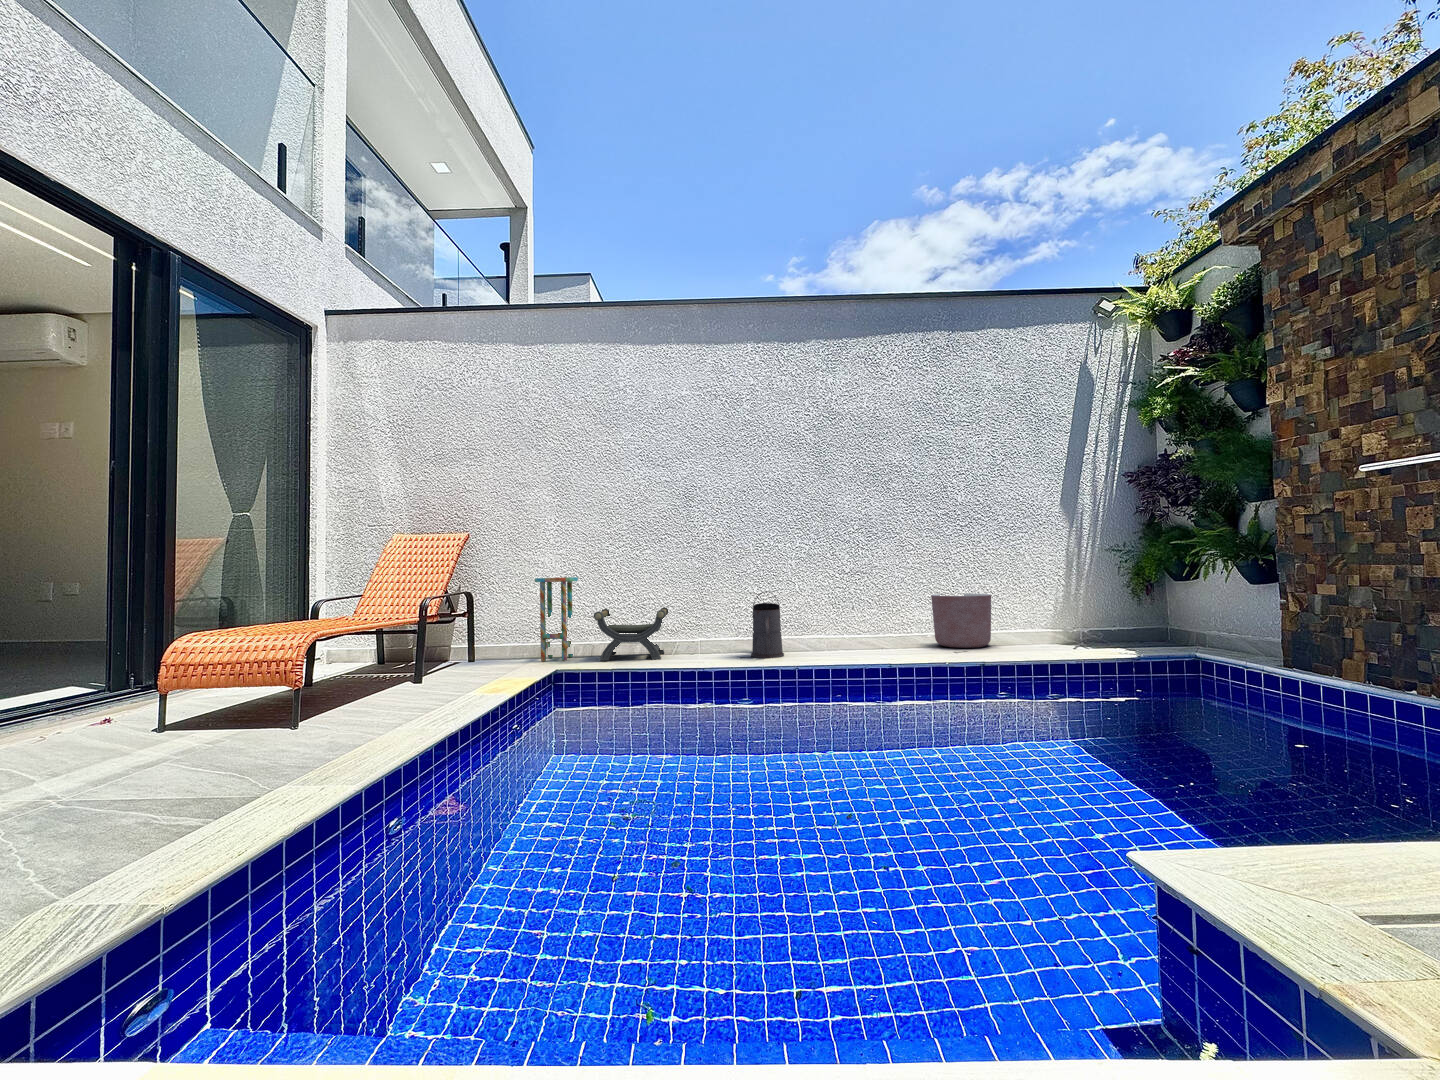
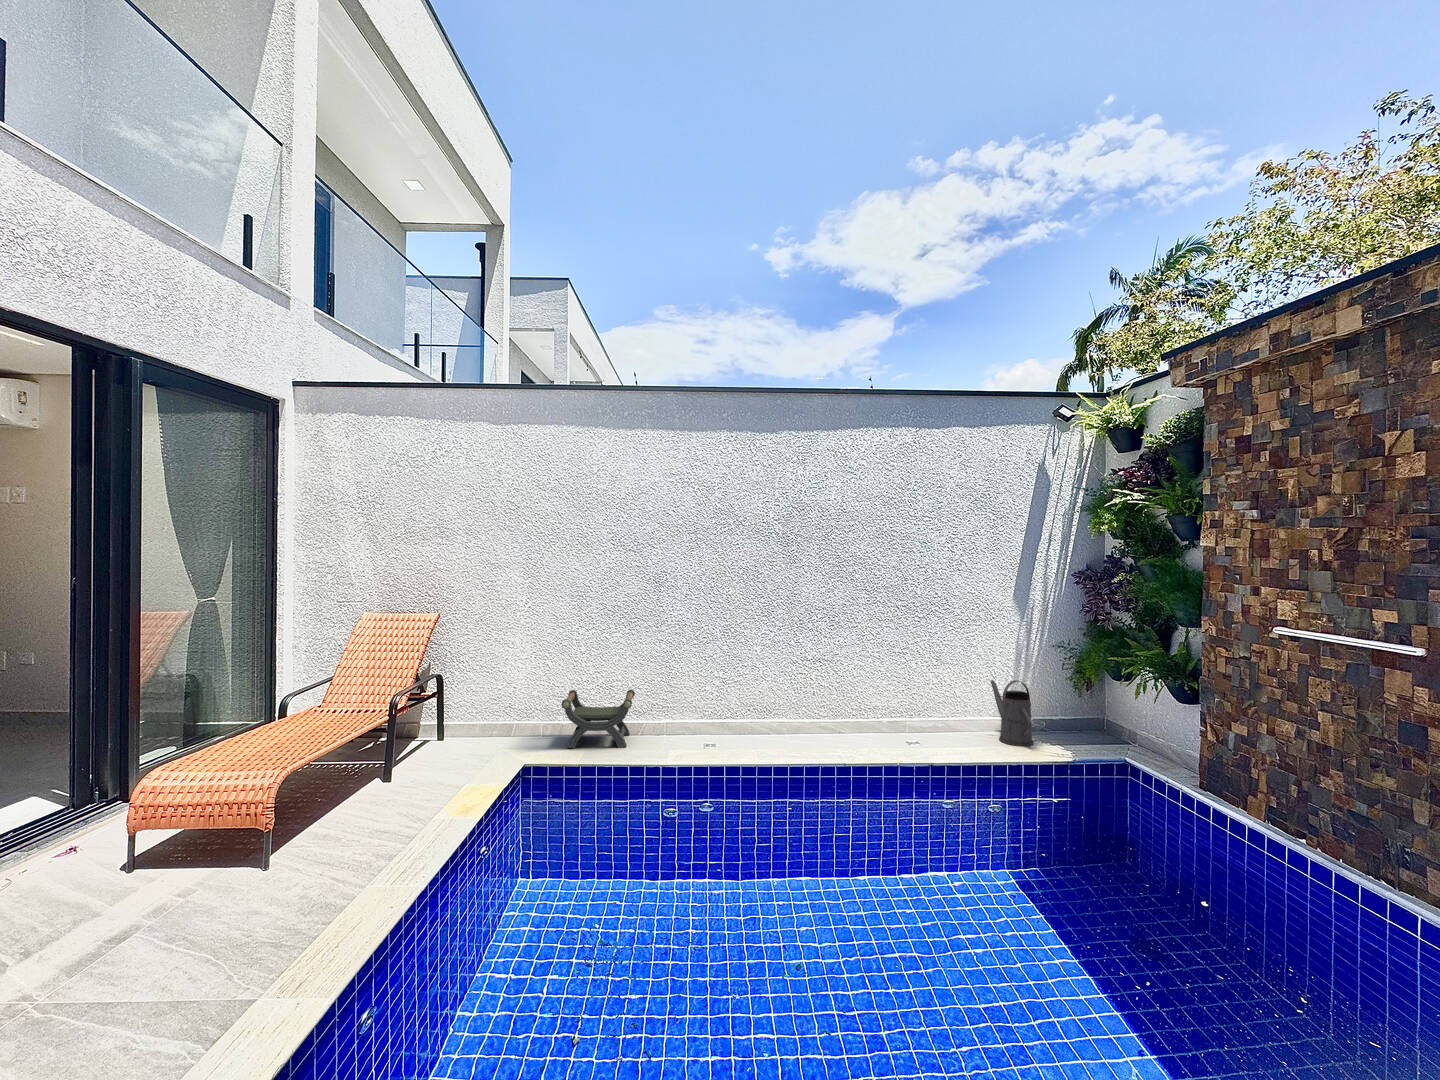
side table: present [535,577,578,662] -> none [503,658,546,745]
watering can: present [751,591,784,658] -> present [991,680,1033,746]
planter: present [931,593,991,648] -> none [887,682,943,742]

